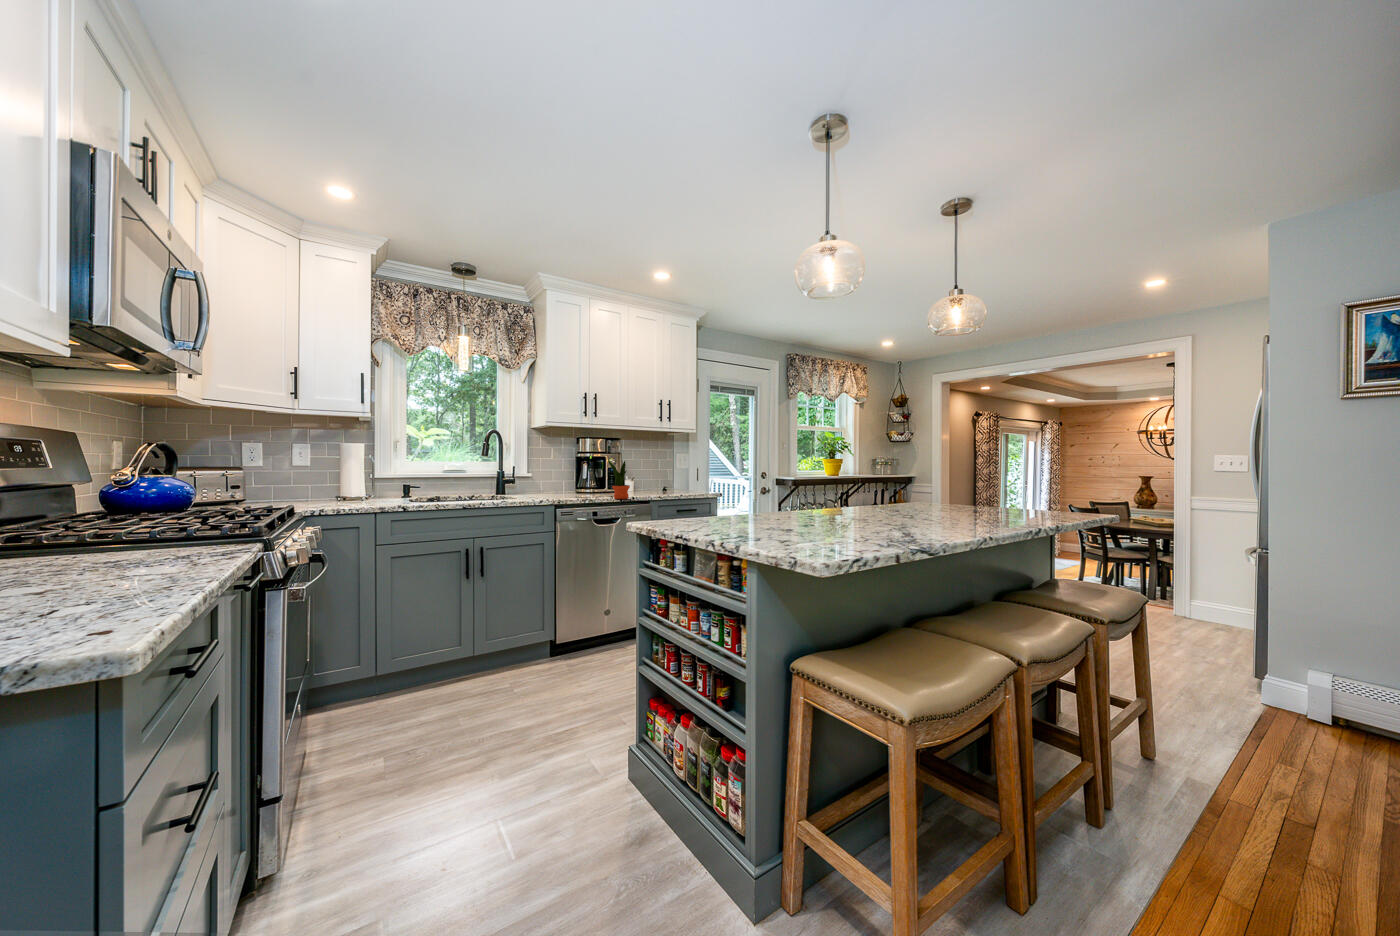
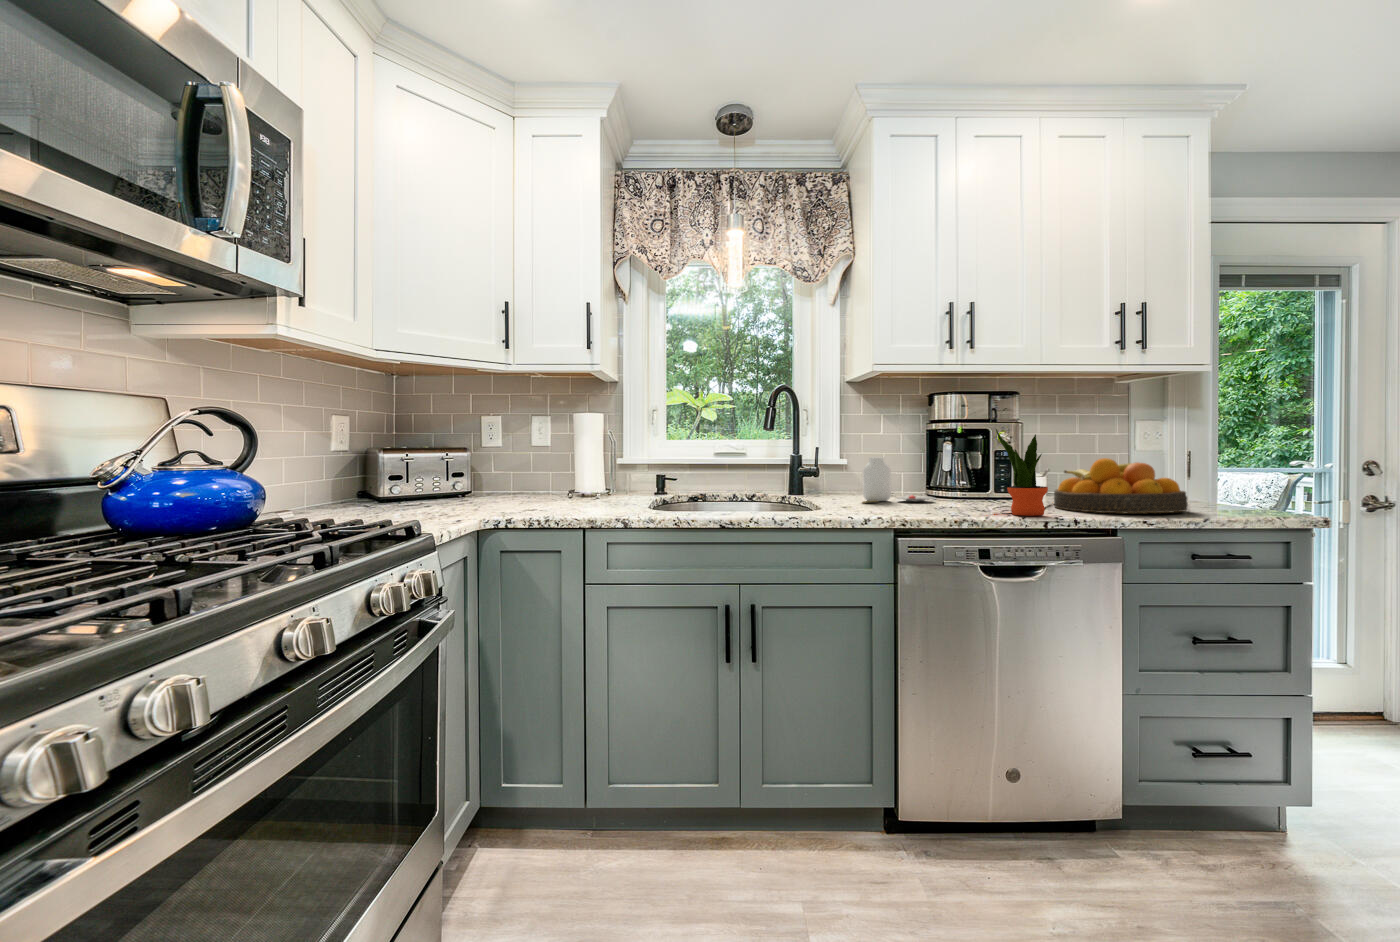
jar: none [540,471,580,495] -> present [863,458,933,503]
fruit bowl: none [635,472,688,497] -> present [1054,458,1188,513]

